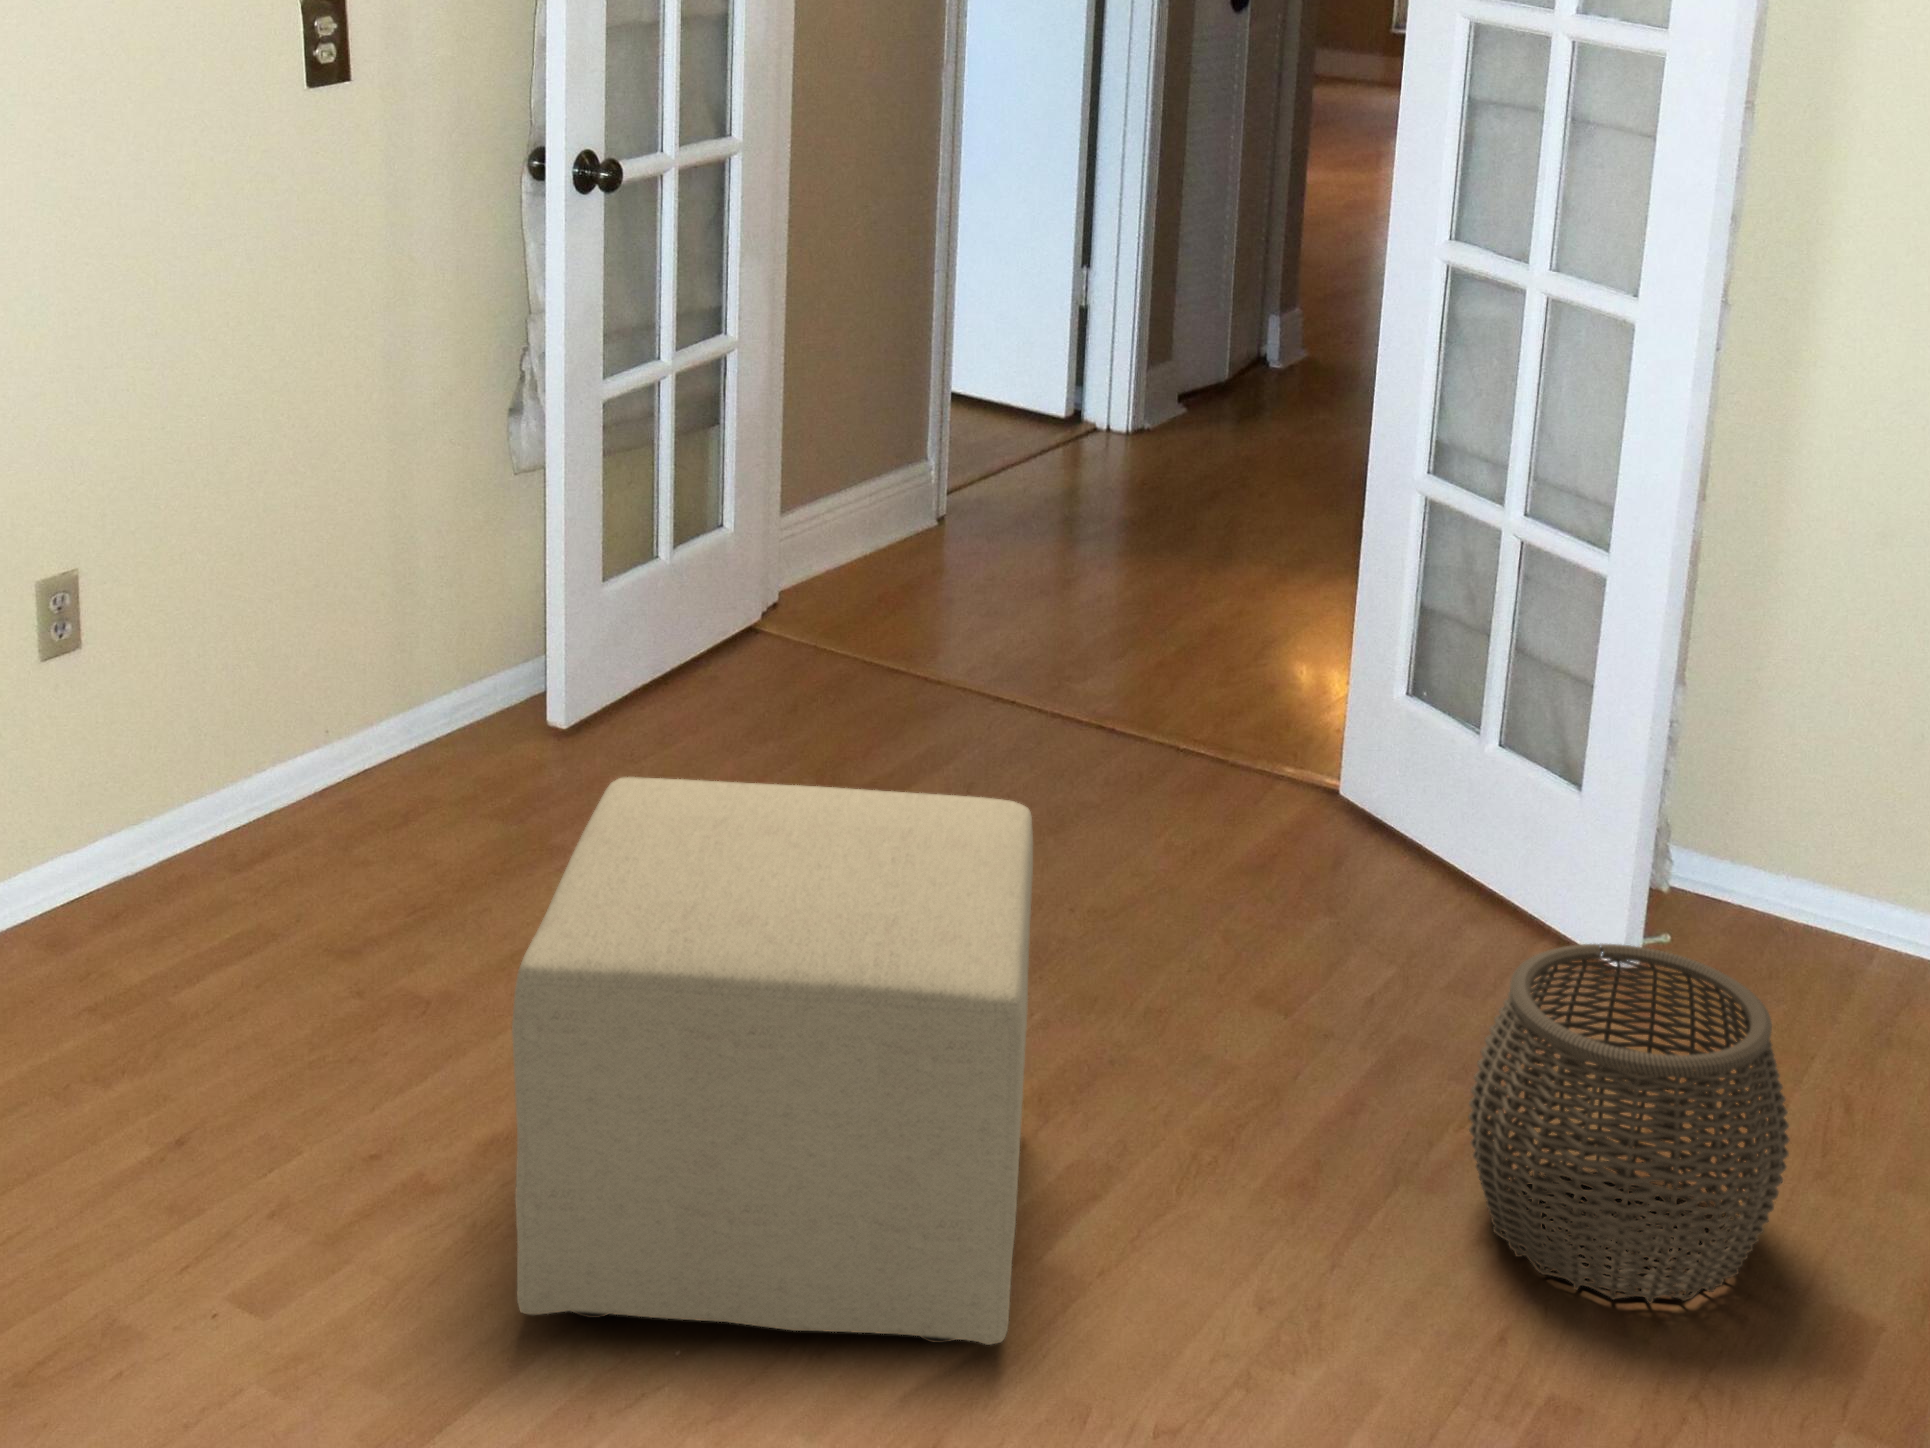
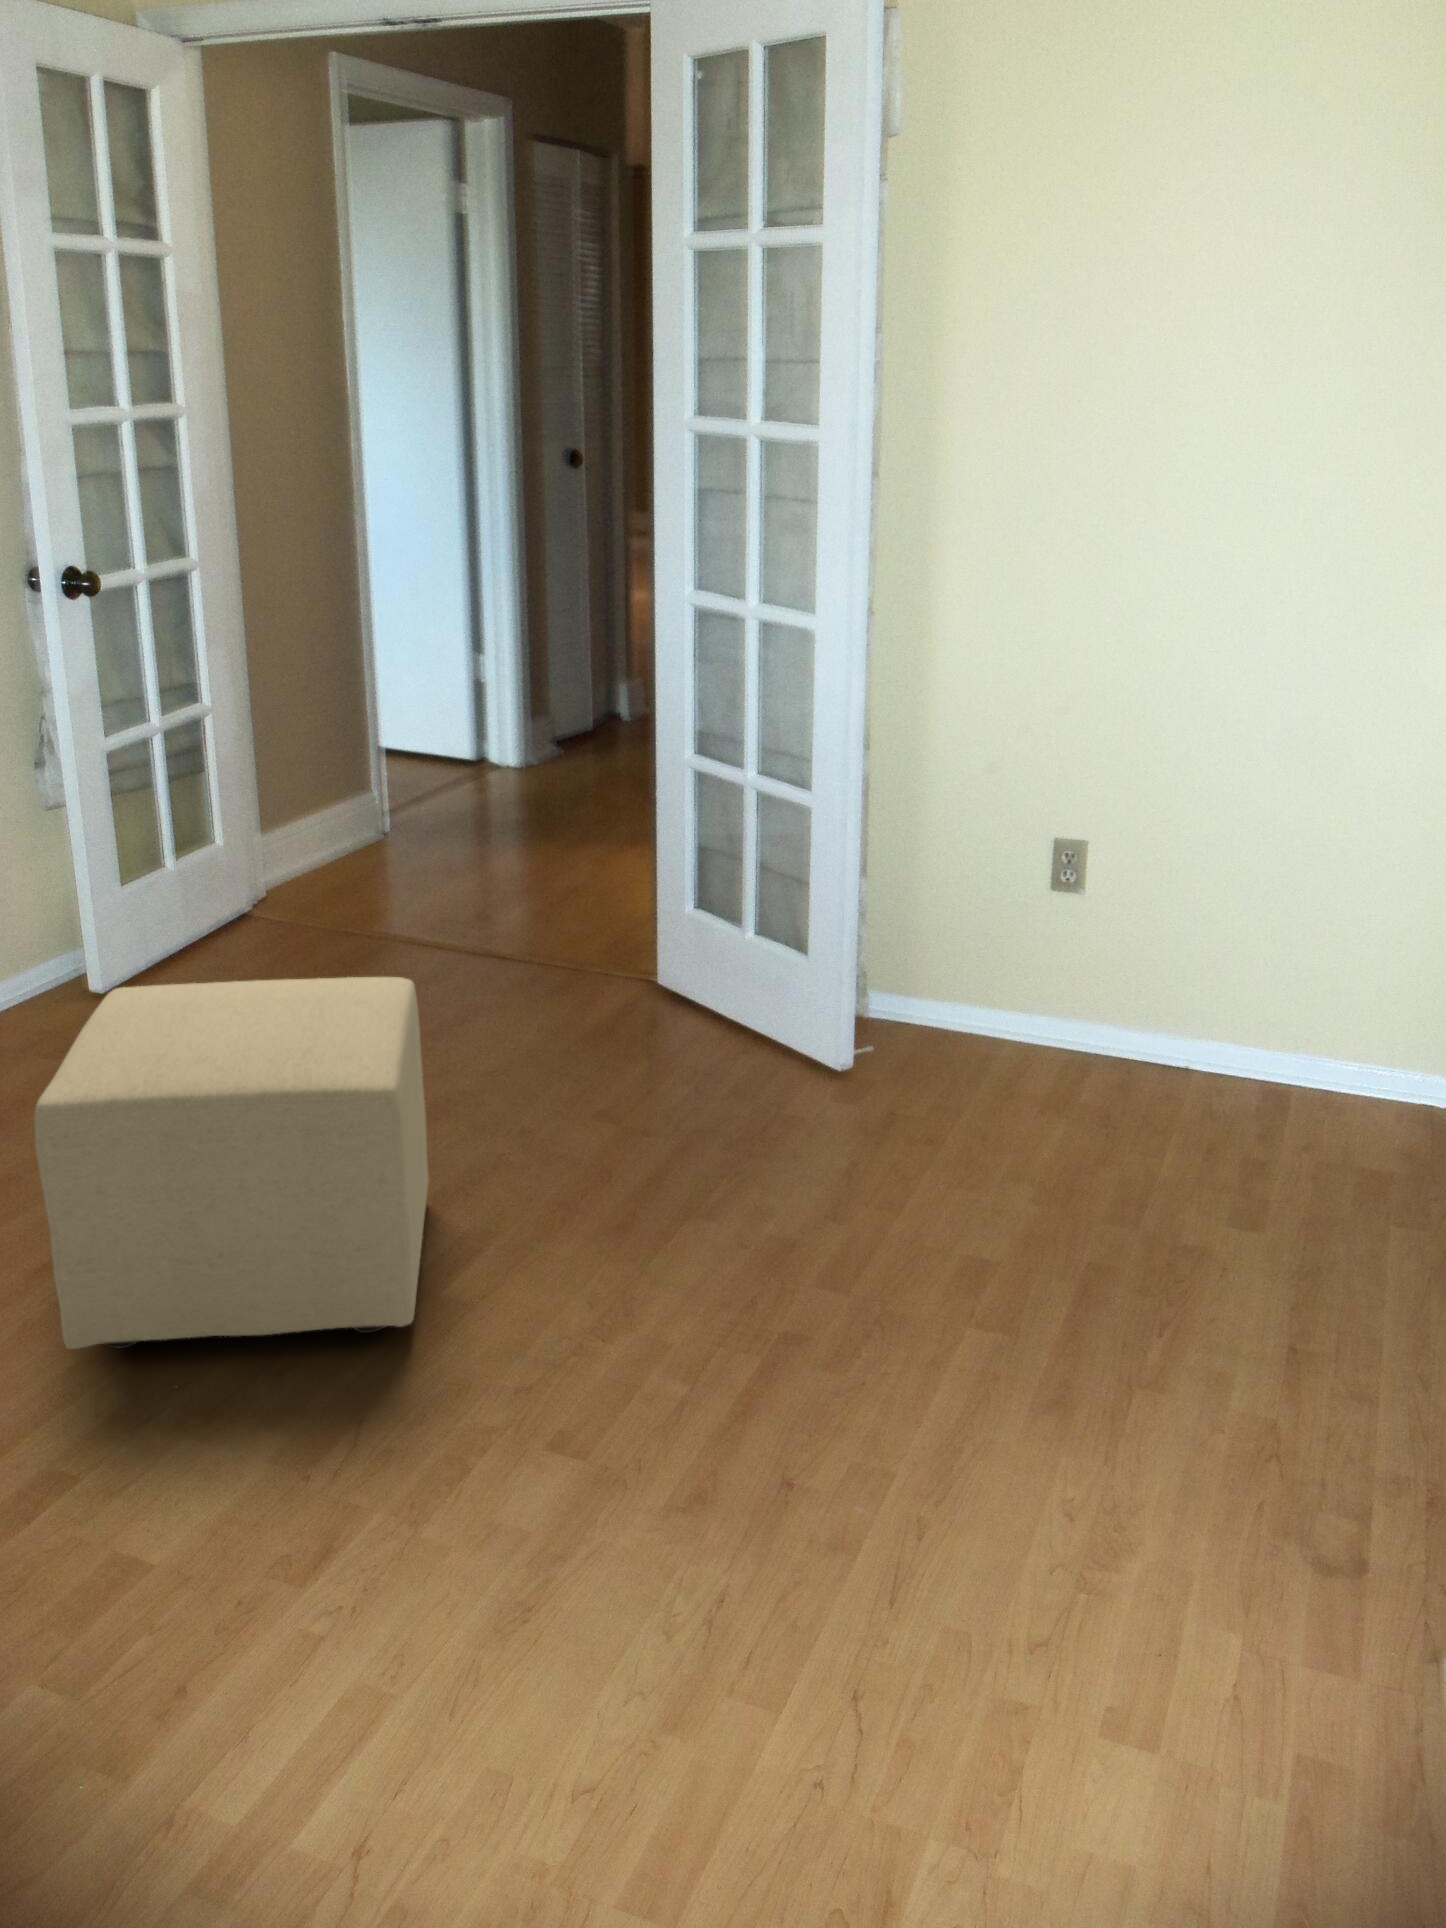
woven basket: present [1468,944,1789,1303] -> none [725,1033,928,1255]

